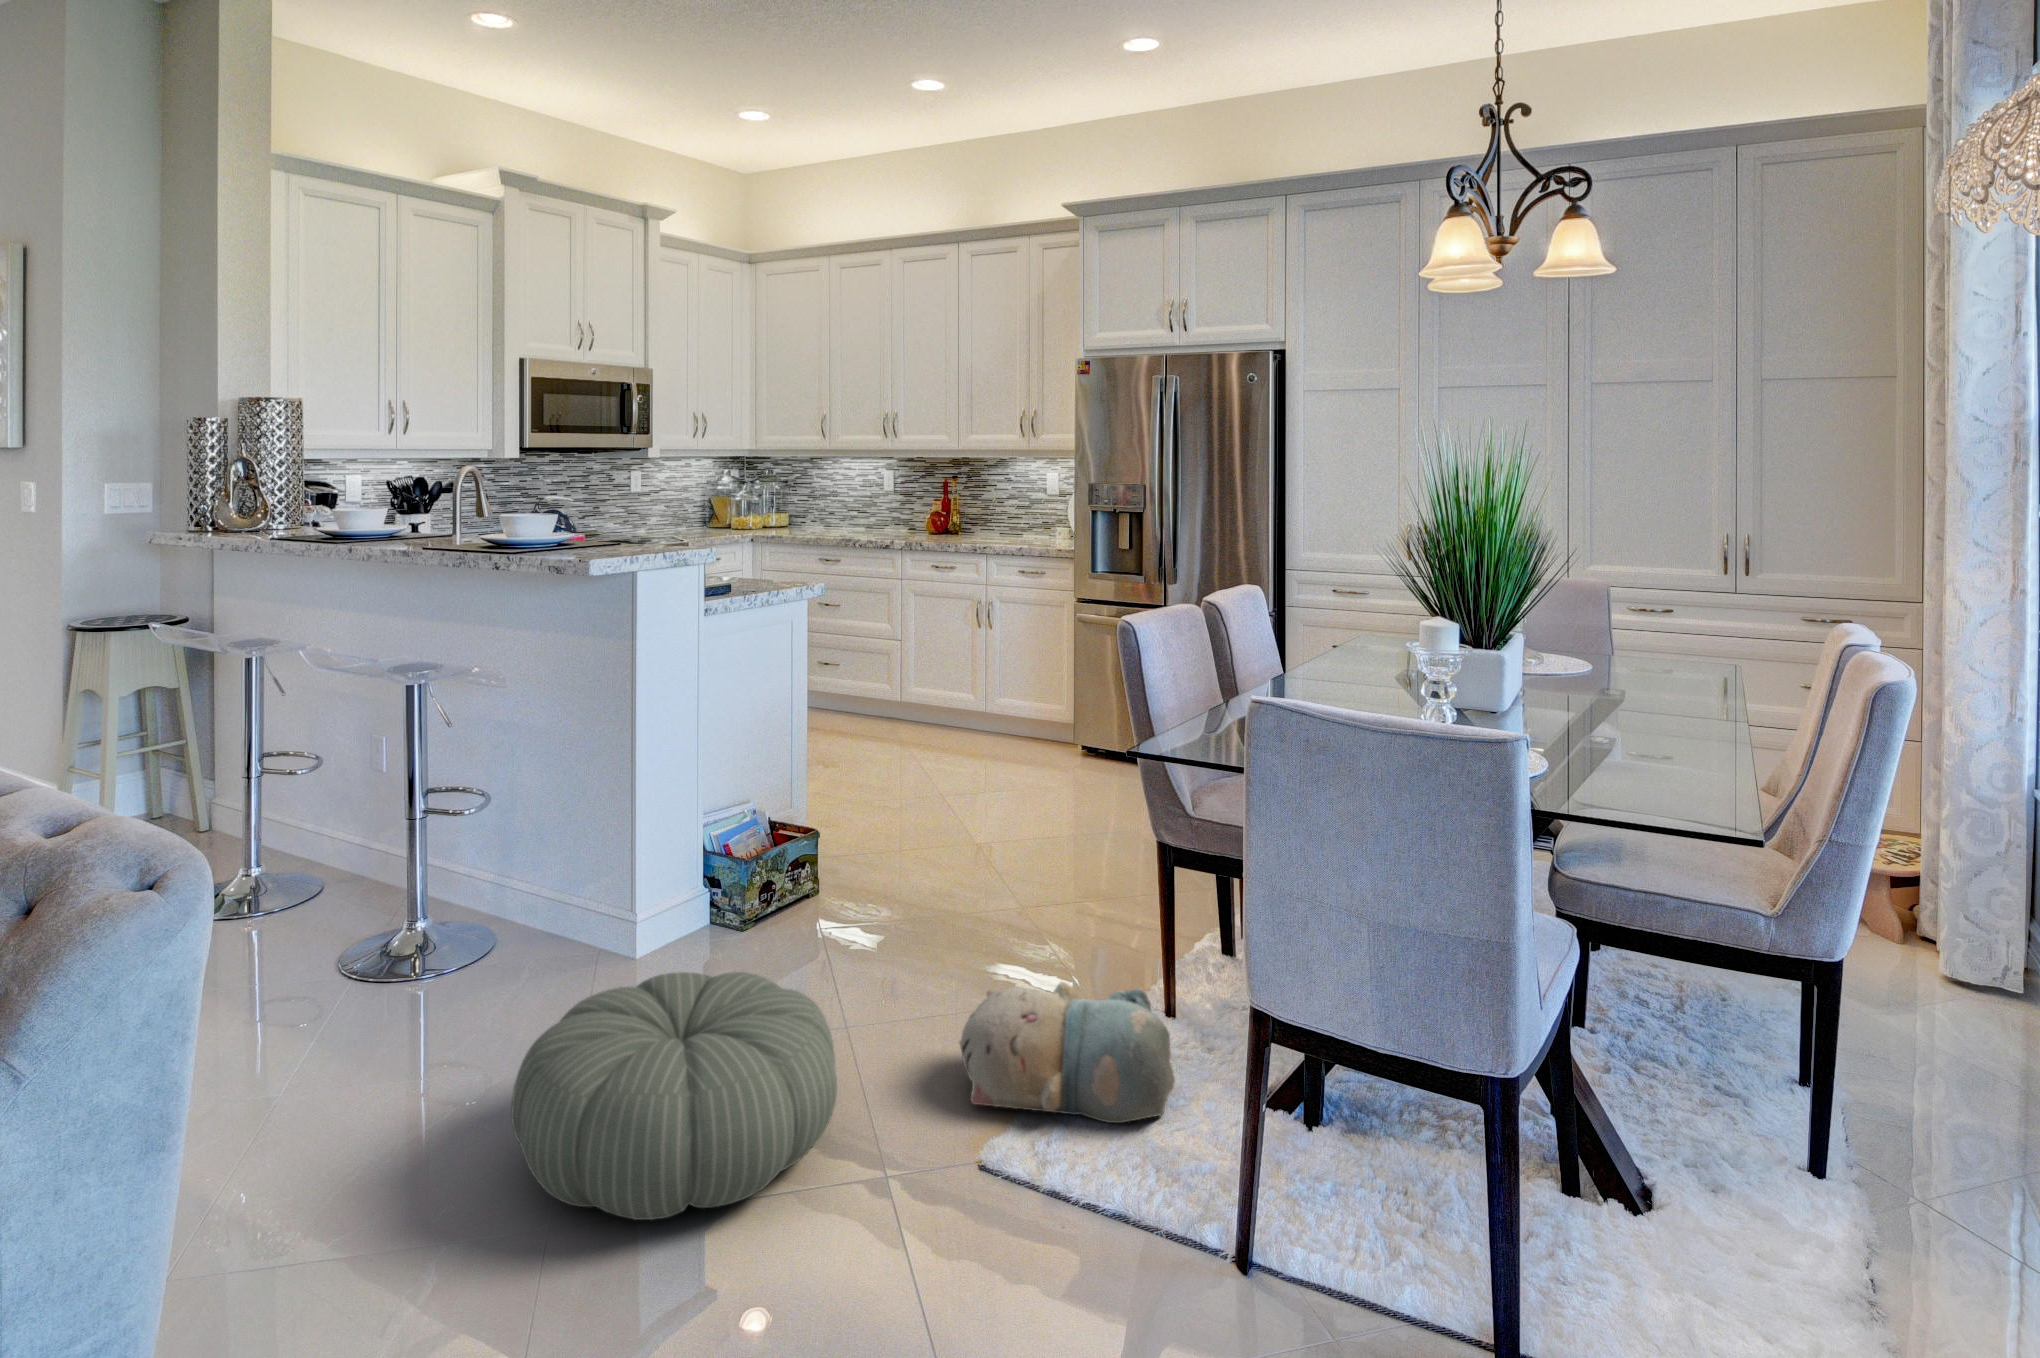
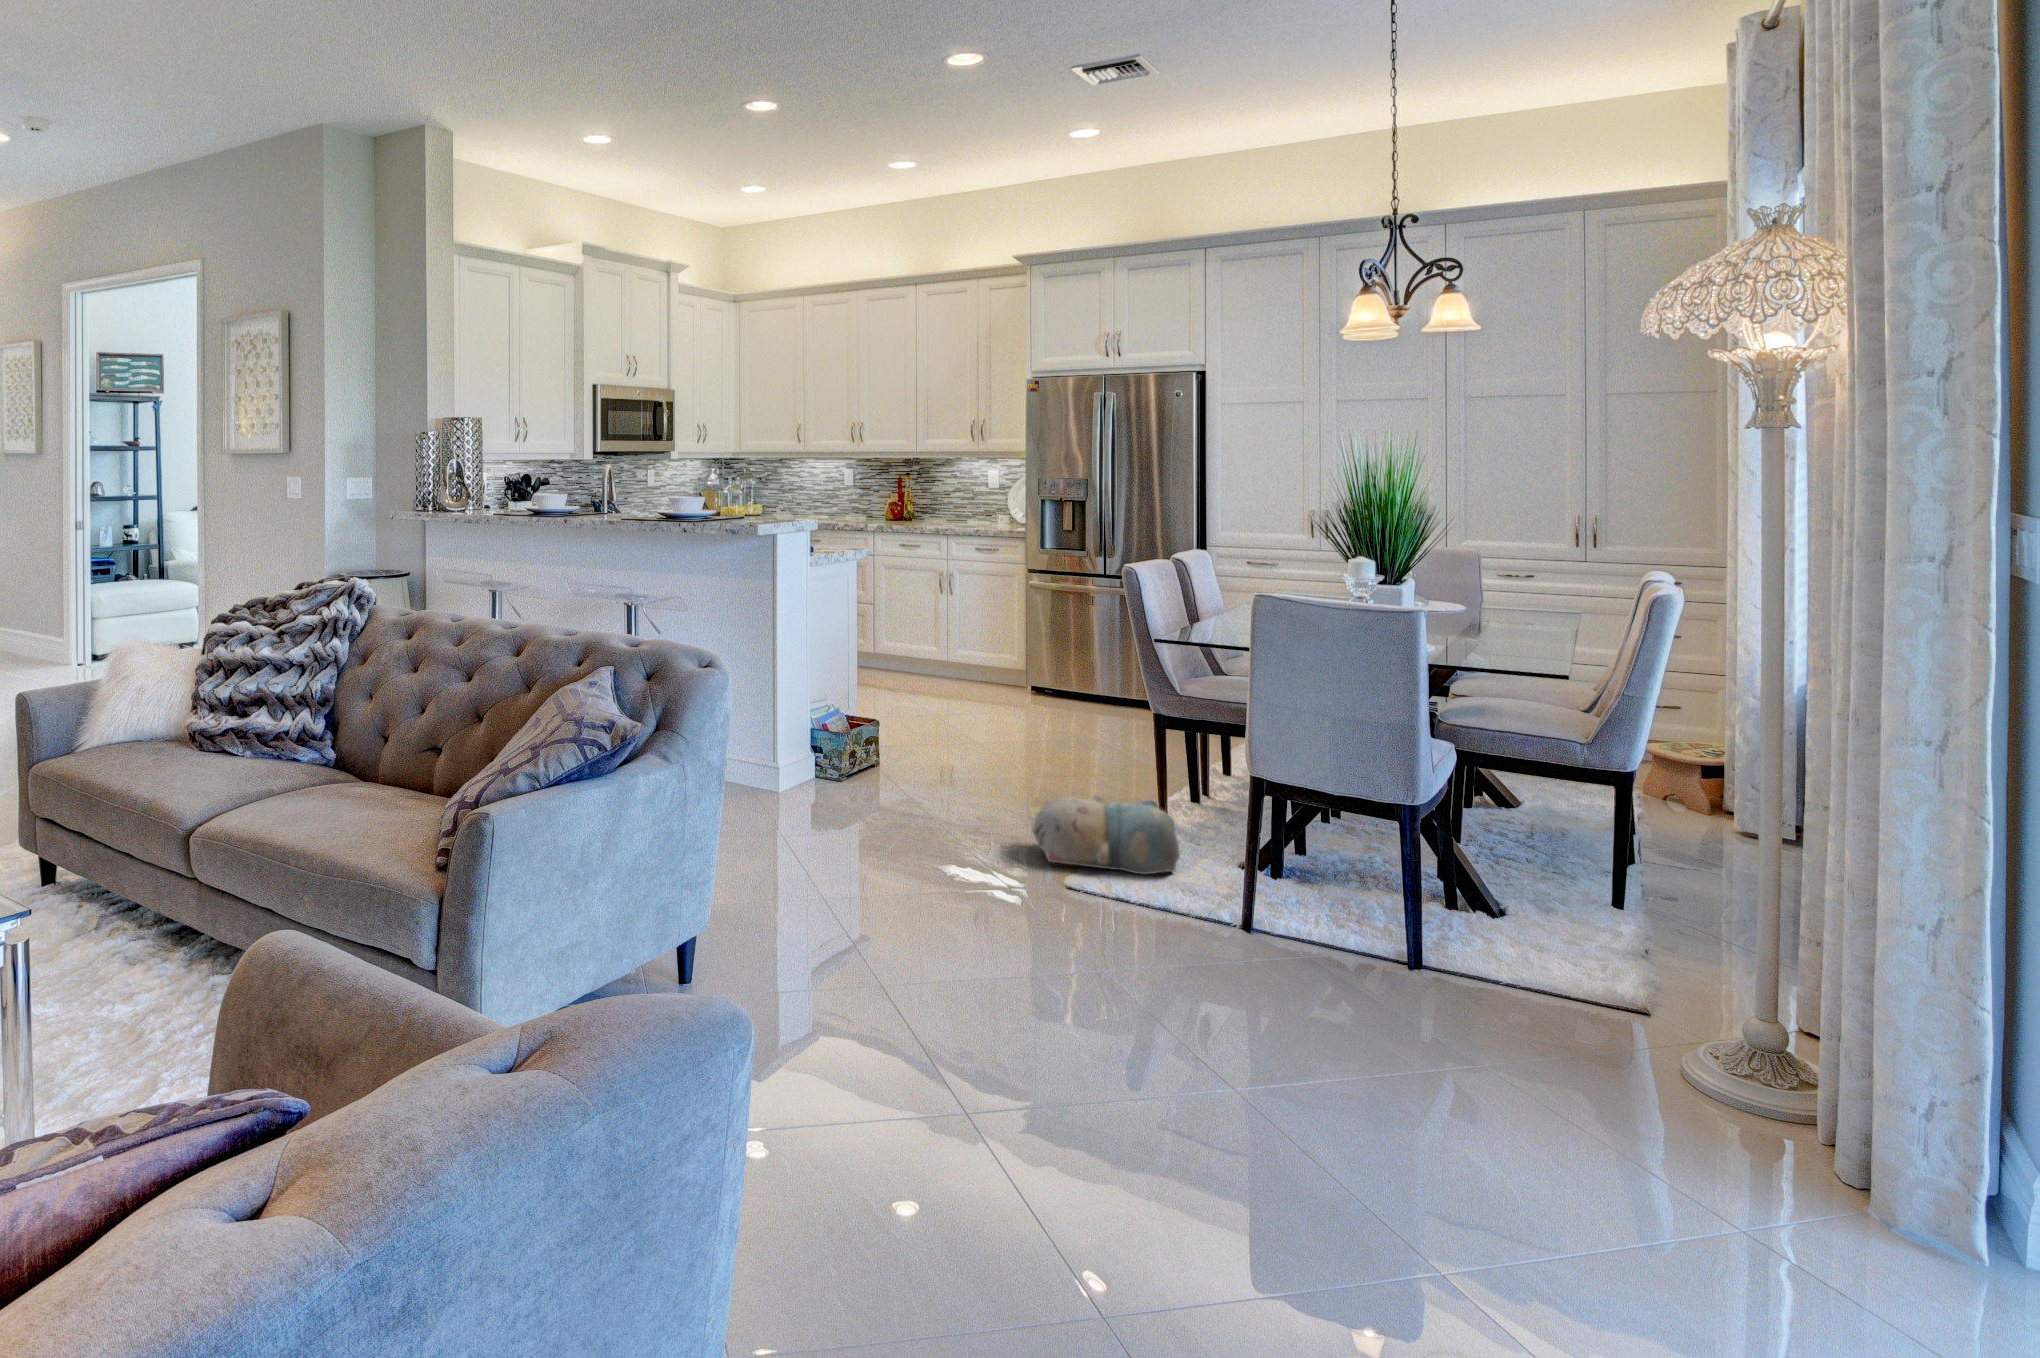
pouf: present [511,972,837,1220] -> none [779,777,972,898]

